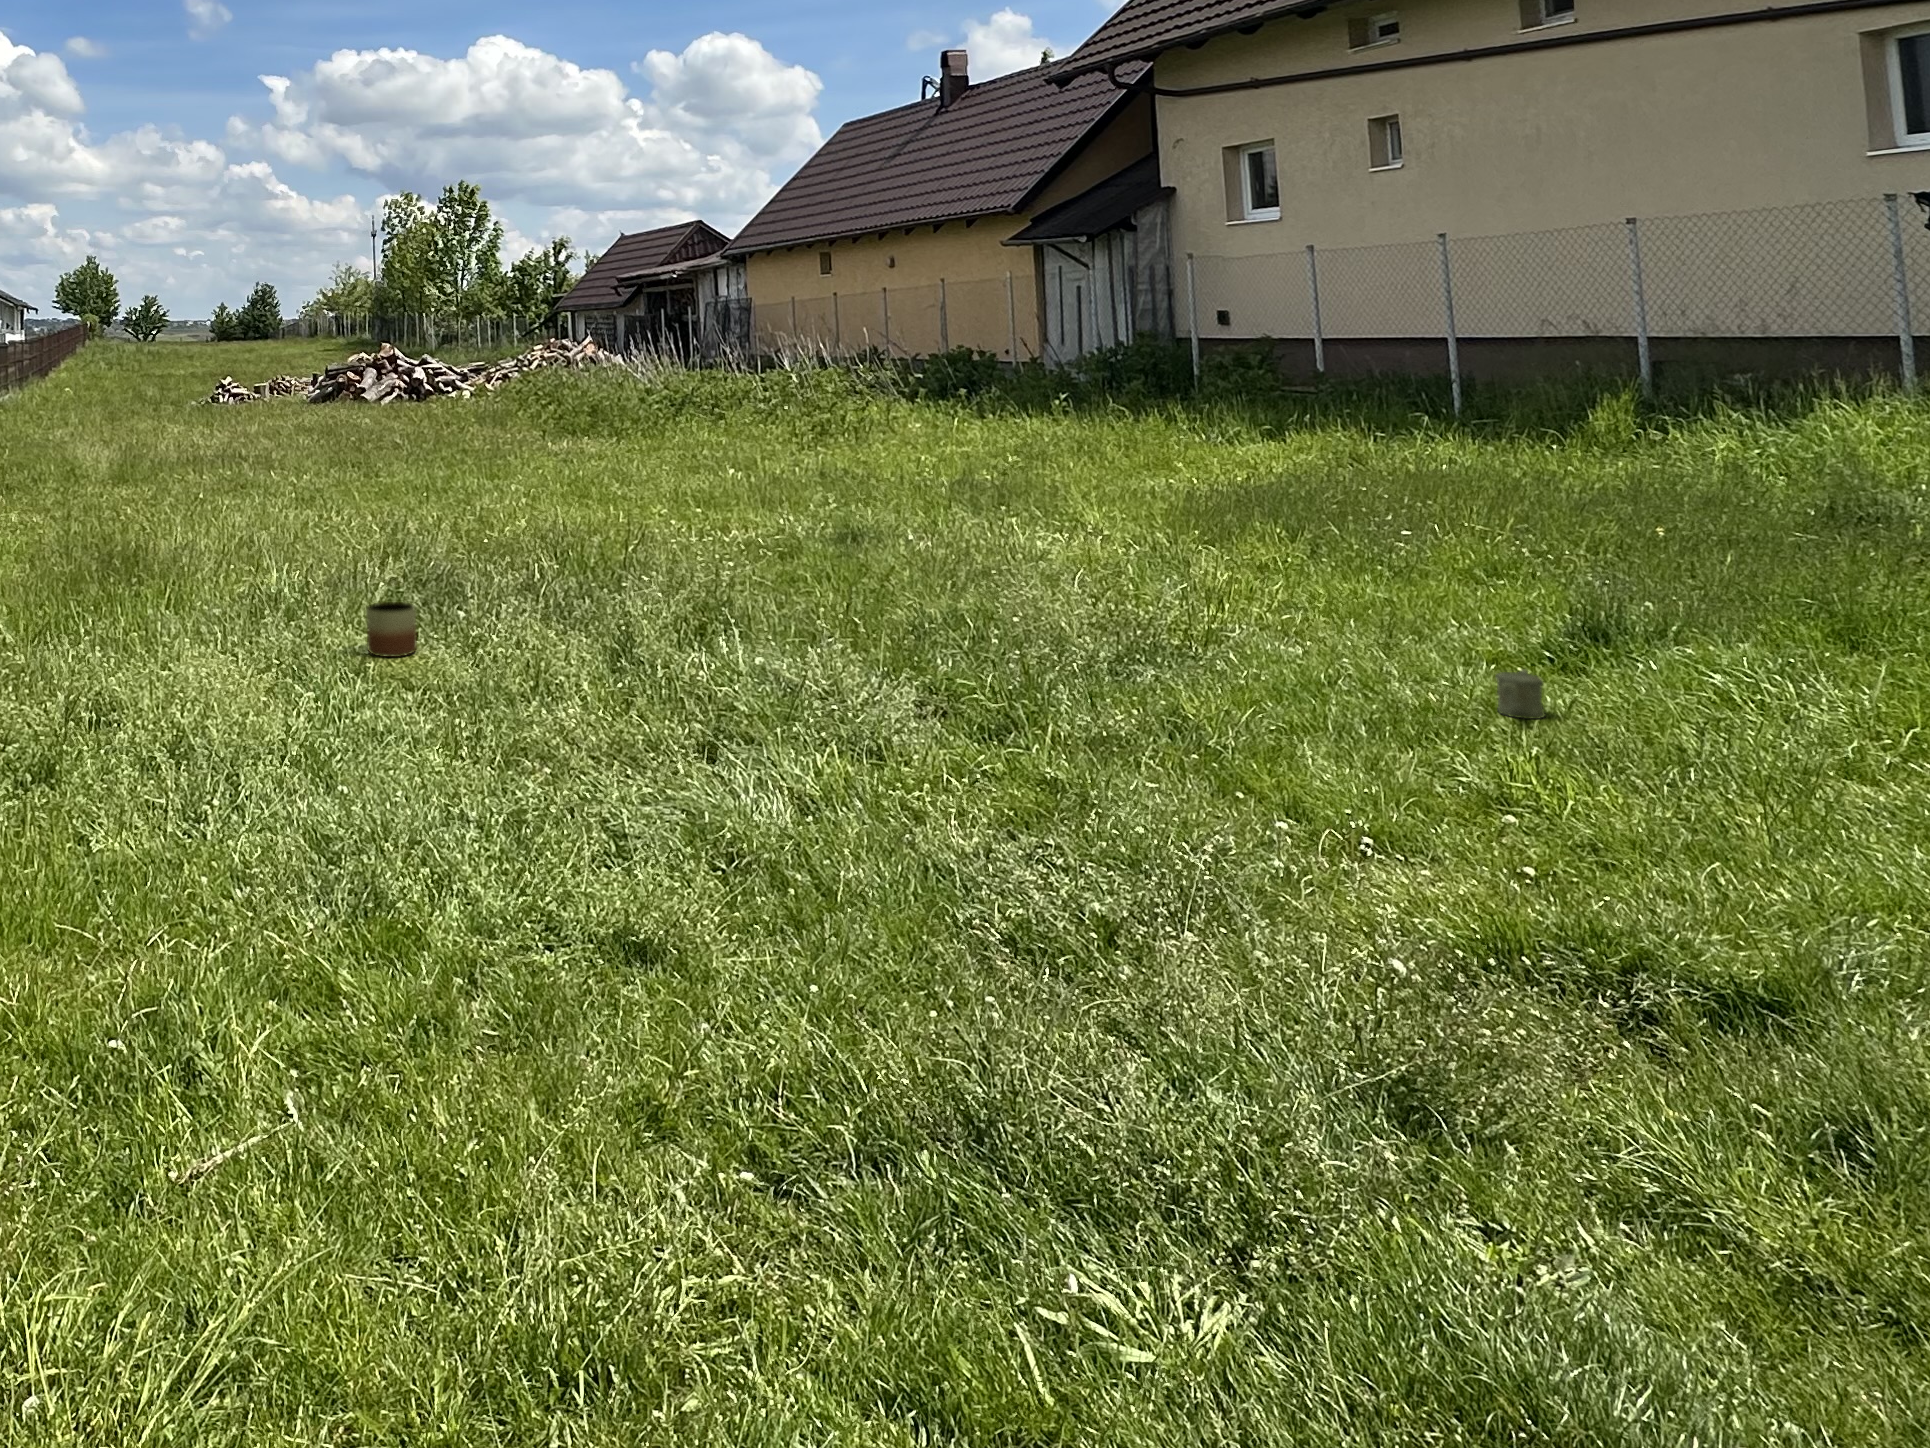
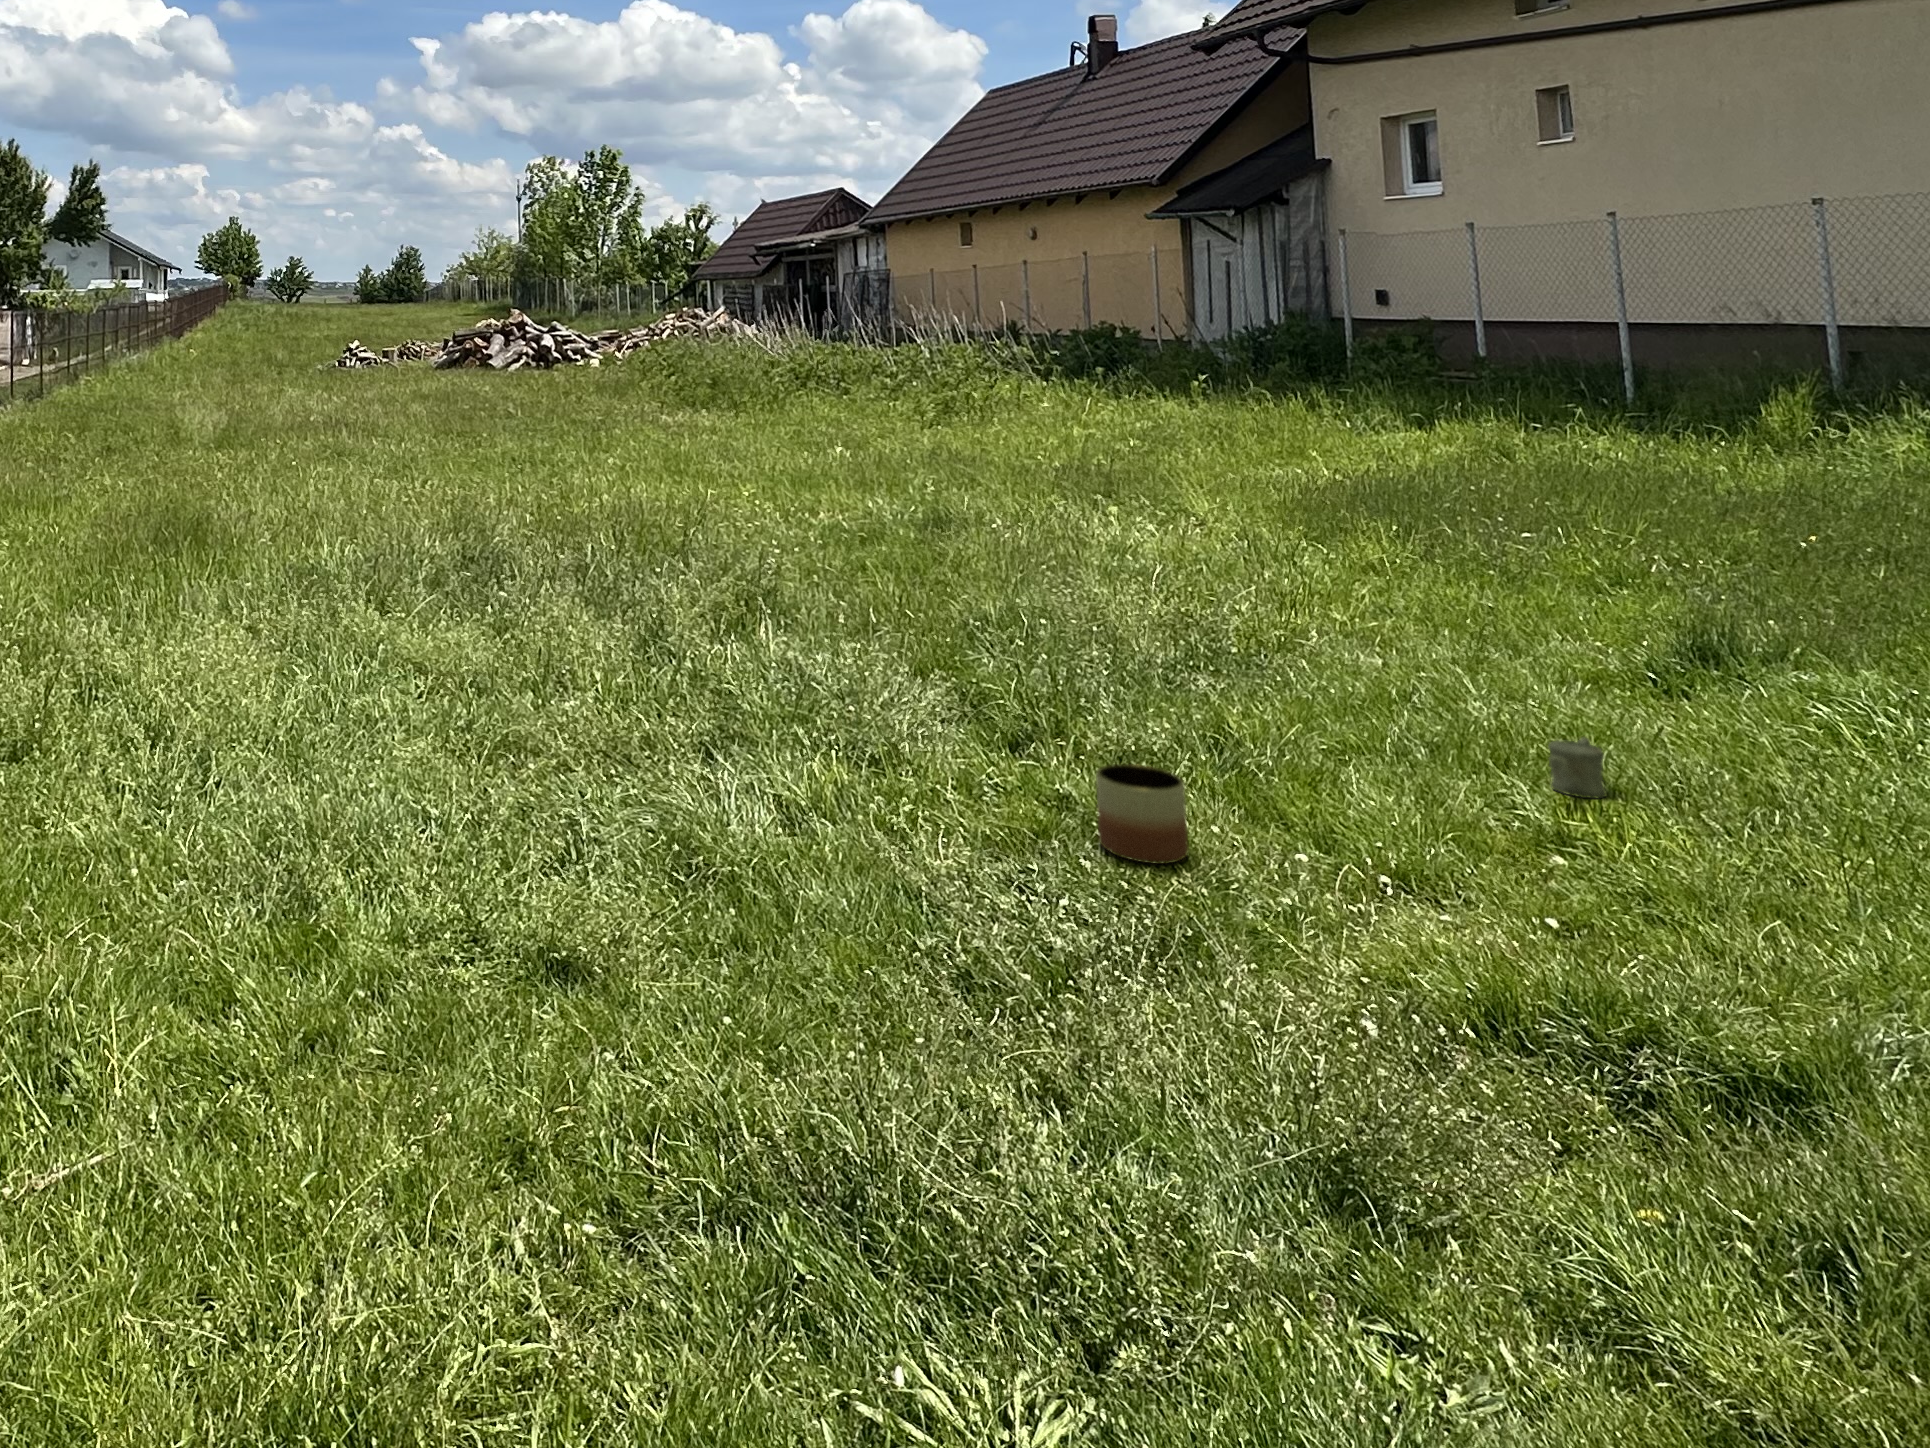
planter: present [366,602,417,657] -> present [1096,764,1189,864]

